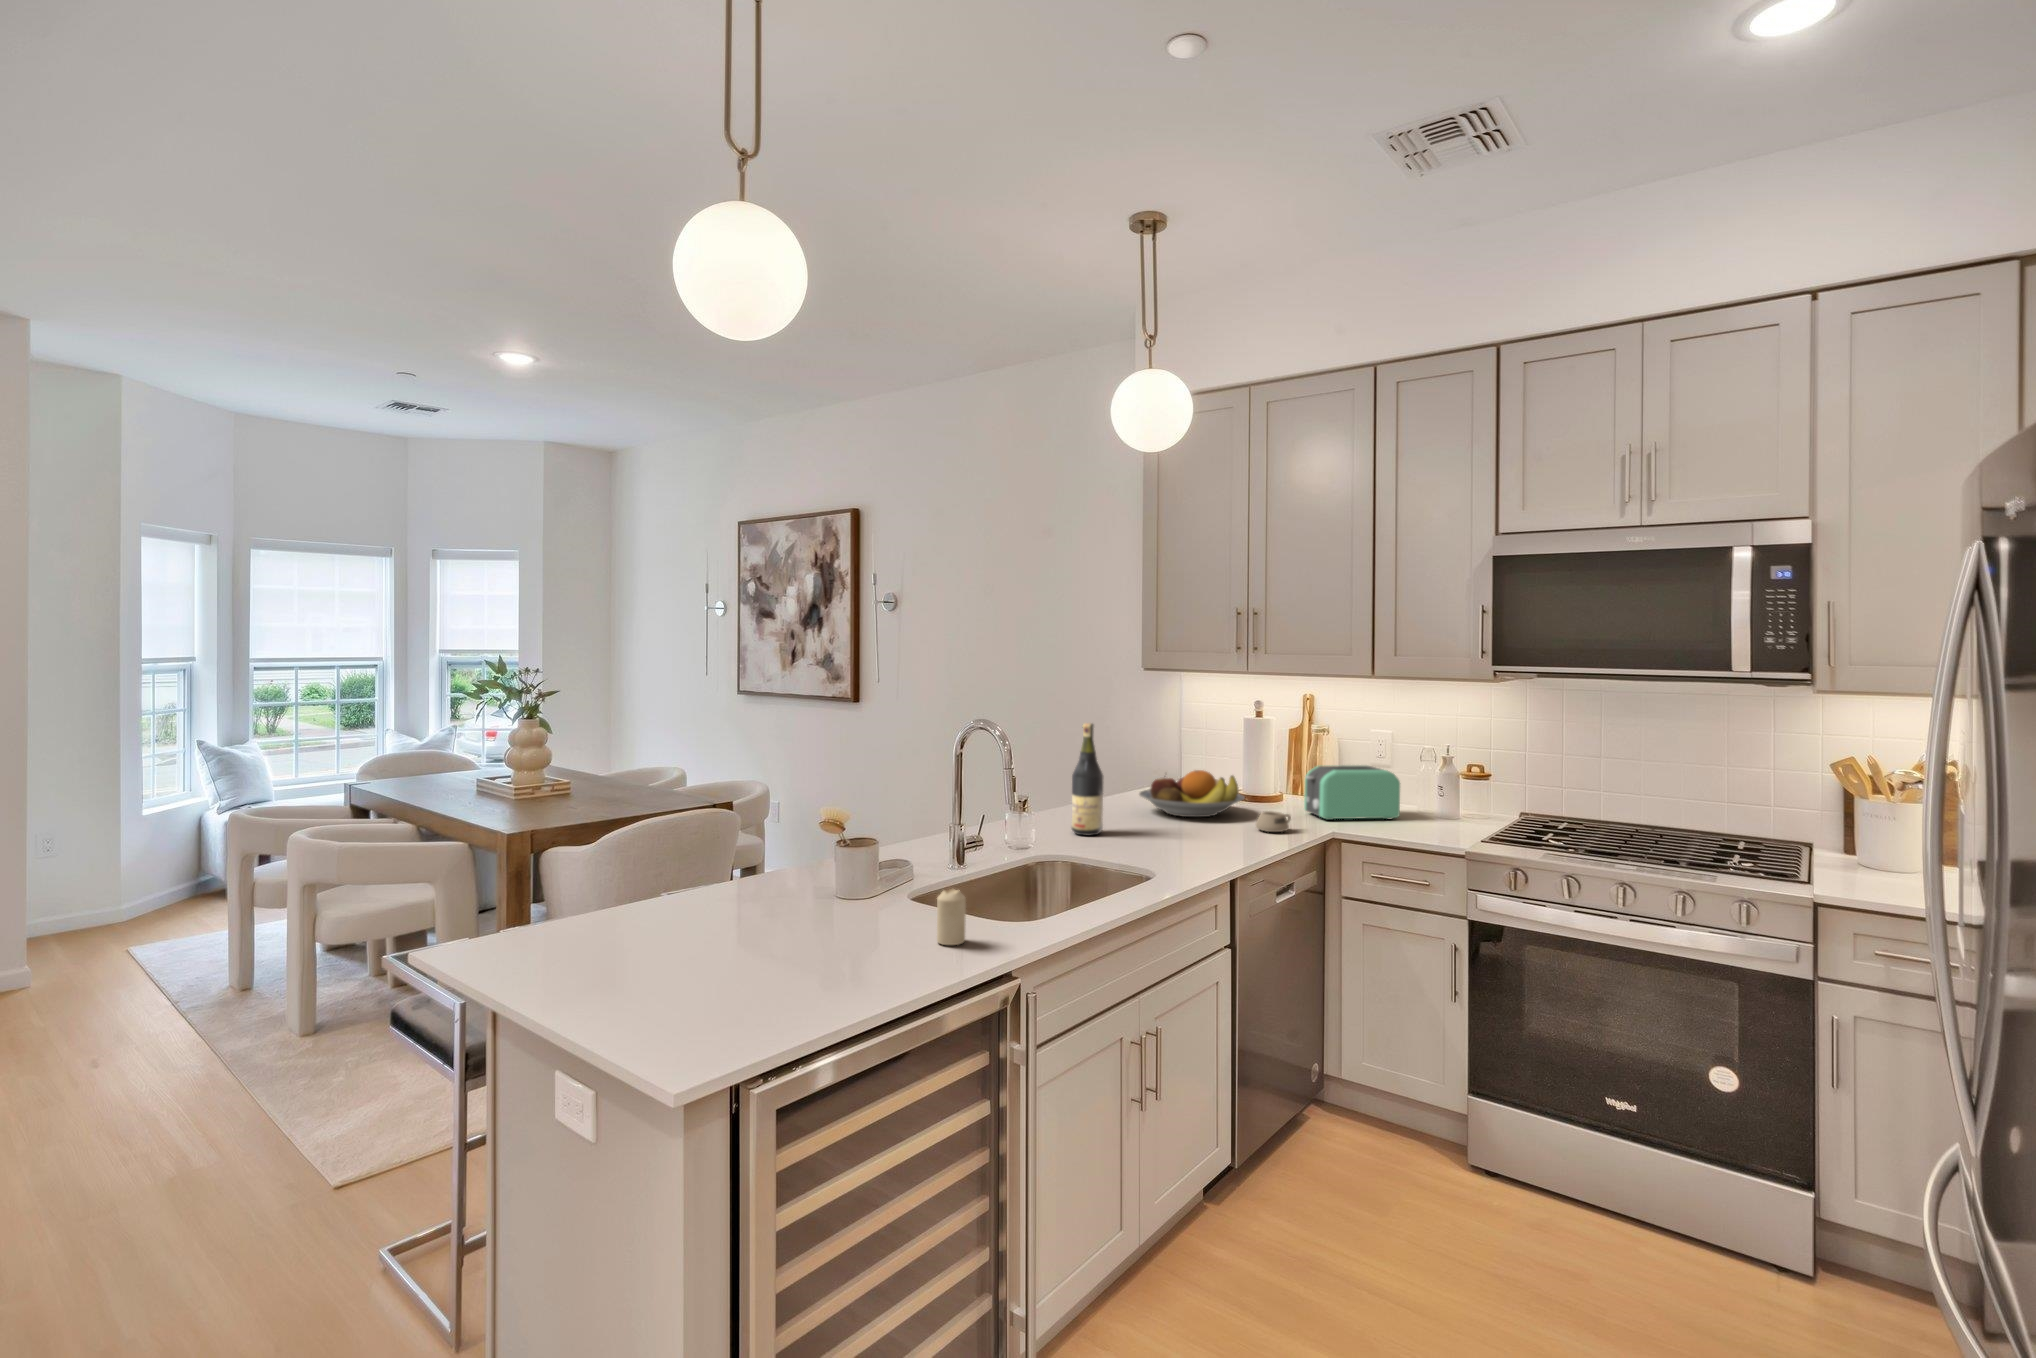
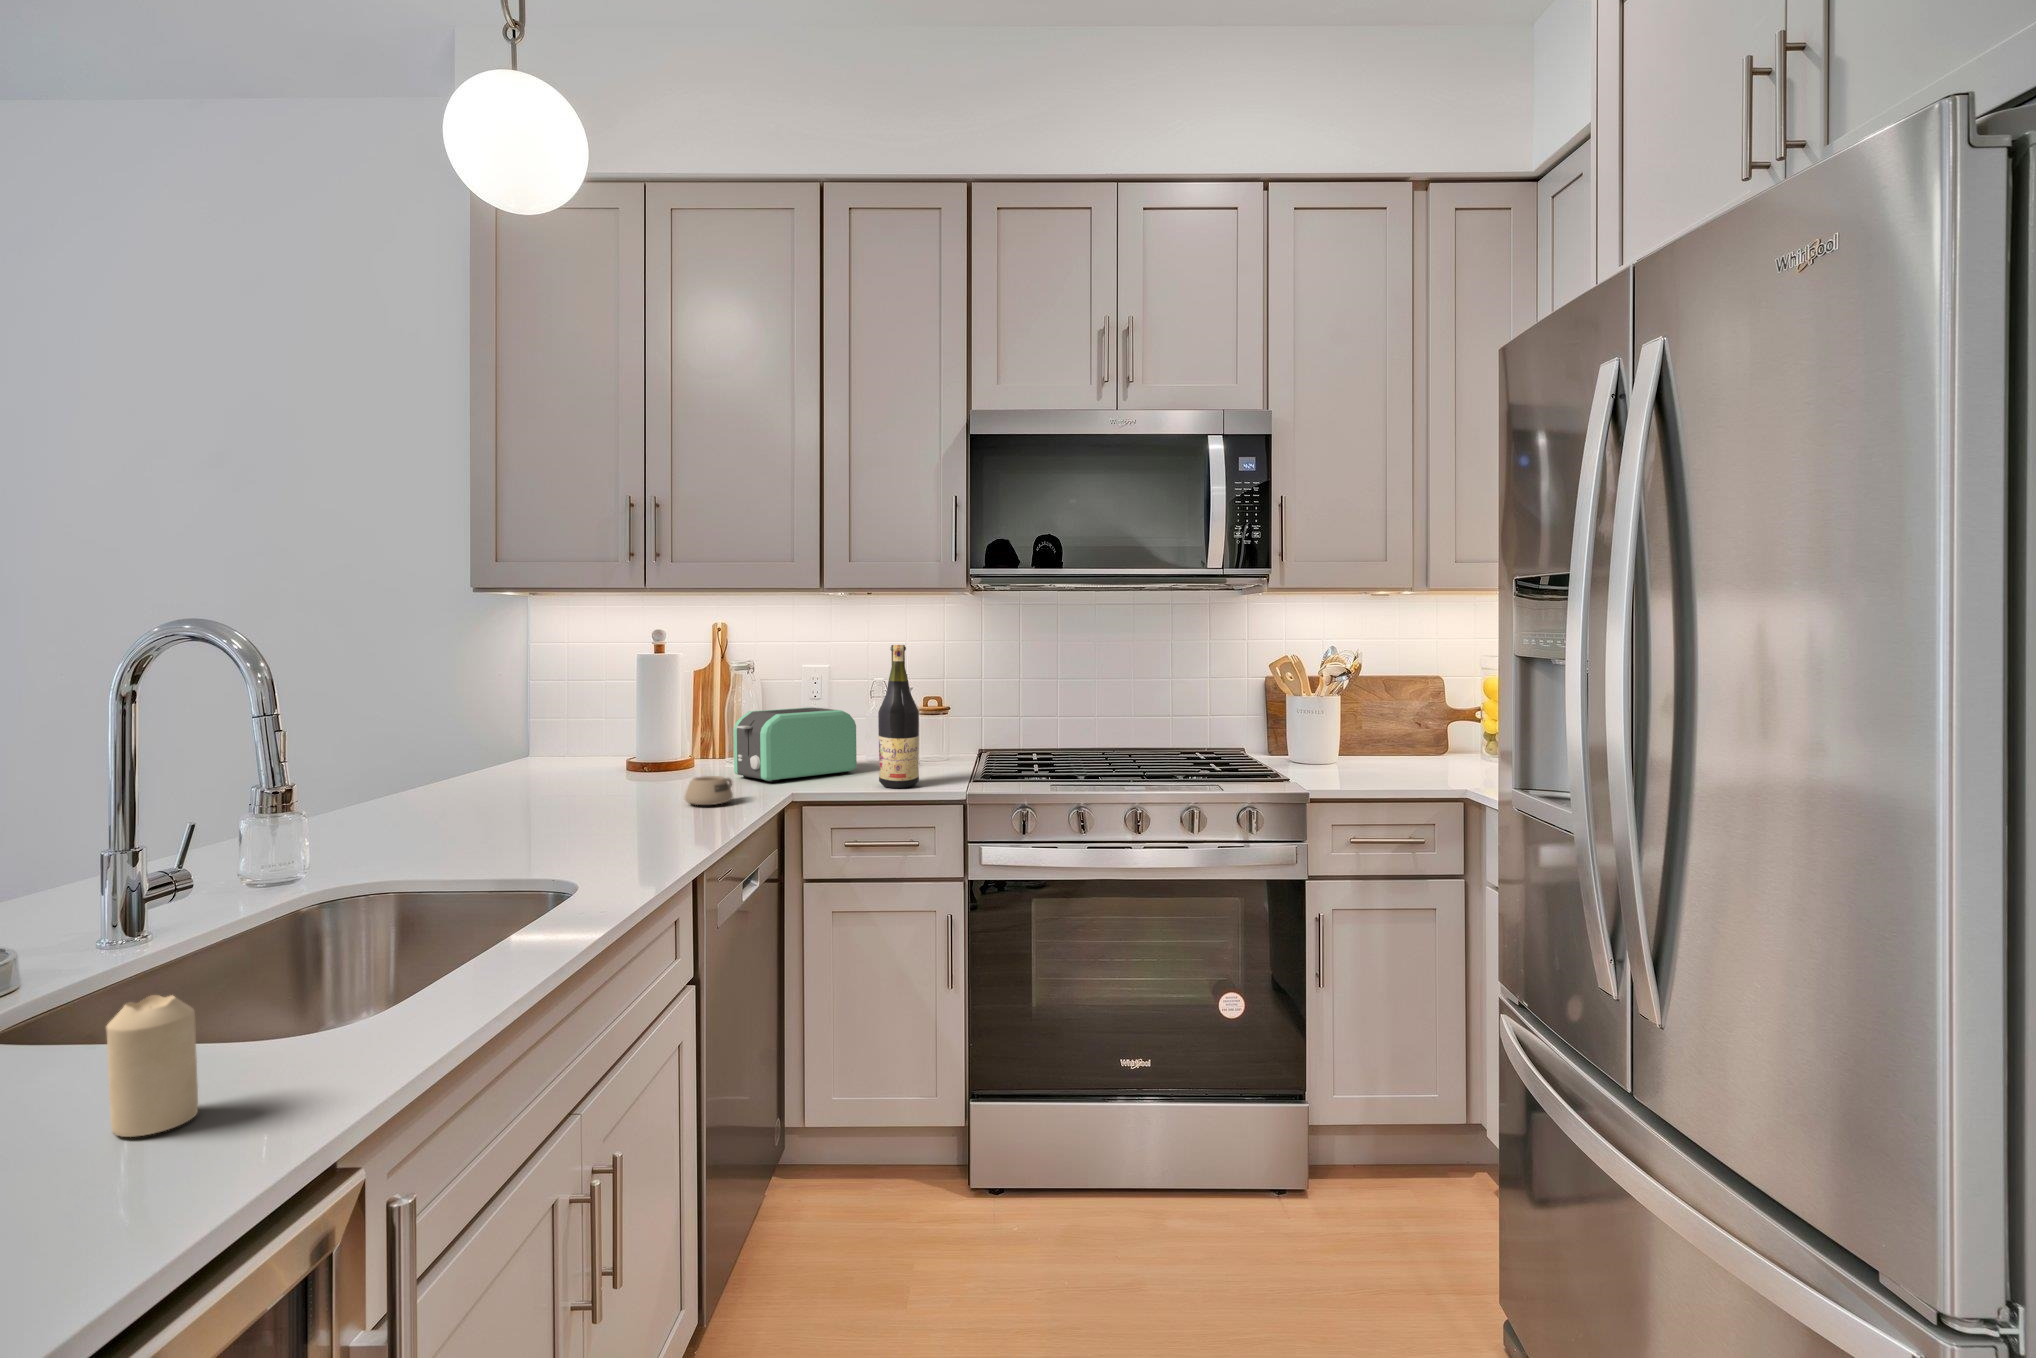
wine bottle: present [1072,723,1103,836] -> present [878,645,919,788]
fruit bowl: present [1139,770,1244,817] -> none [484,728,655,800]

